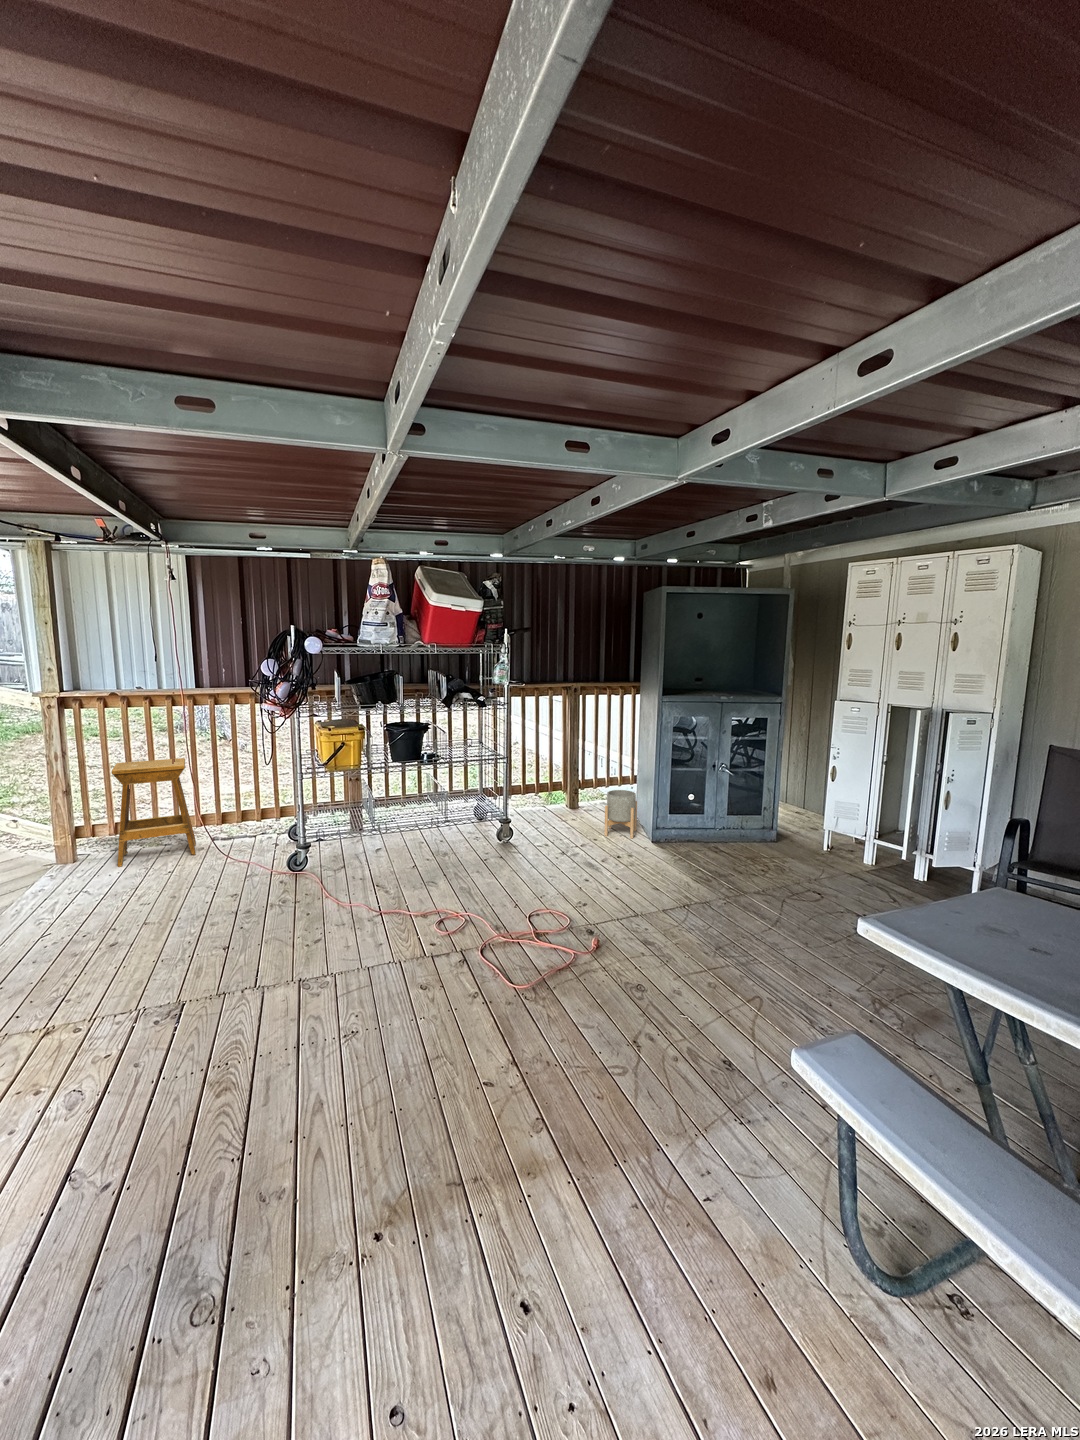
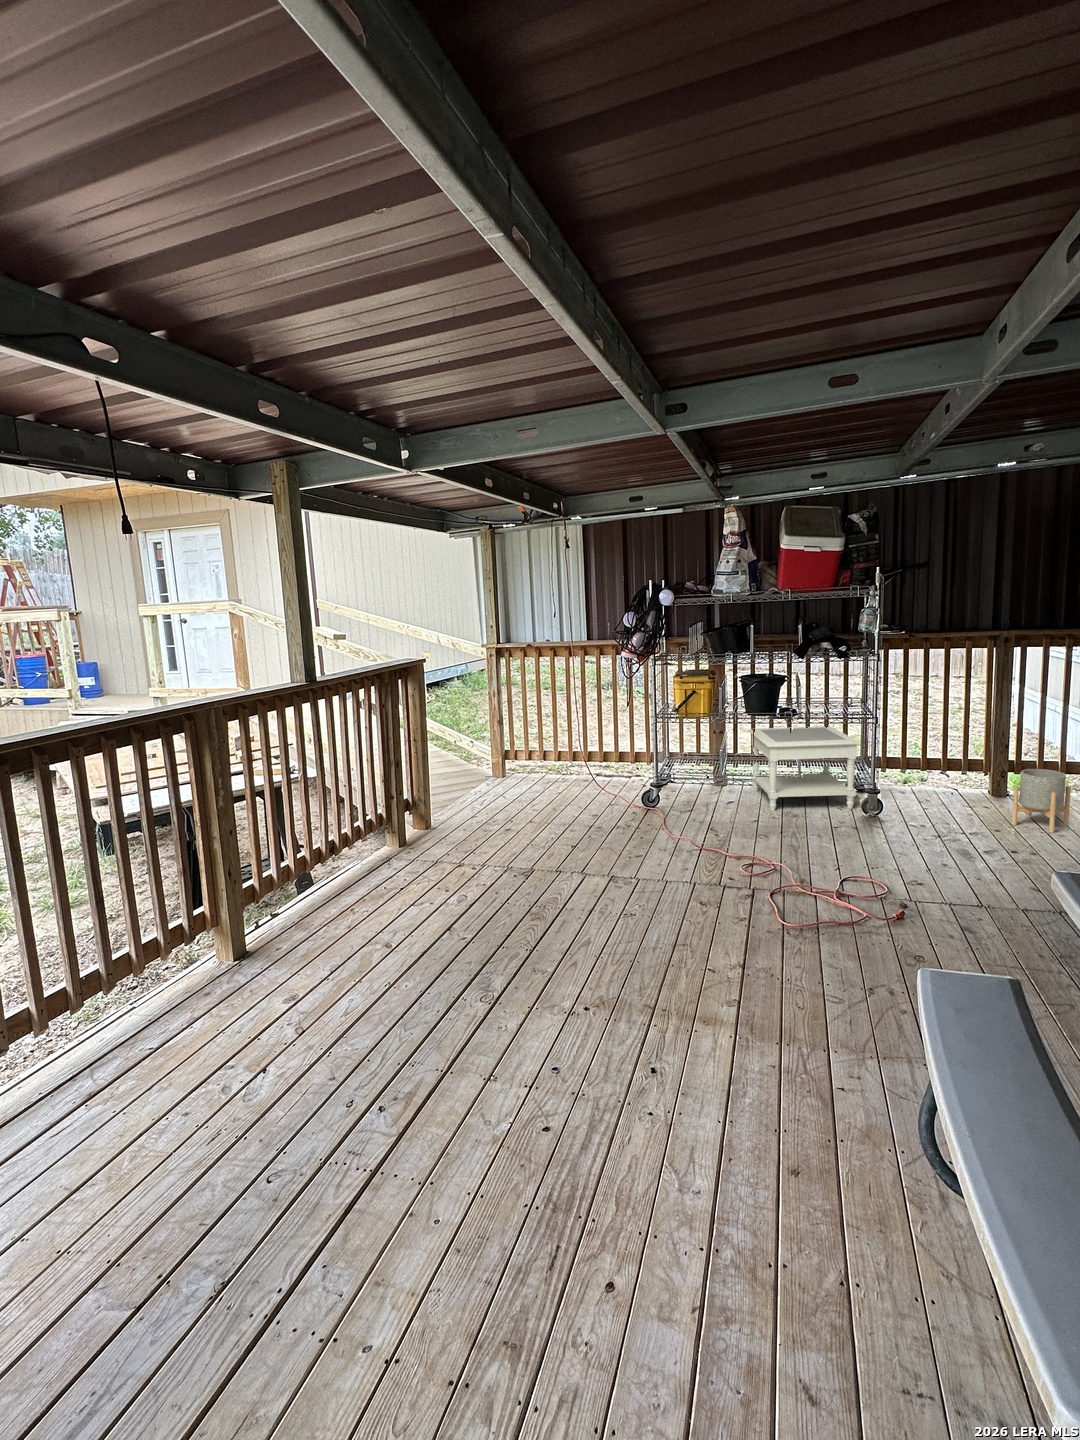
stool: present [112,758,196,867] -> none [524,701,584,784]
side table: none [386,767,494,855] -> present [748,726,861,811]

